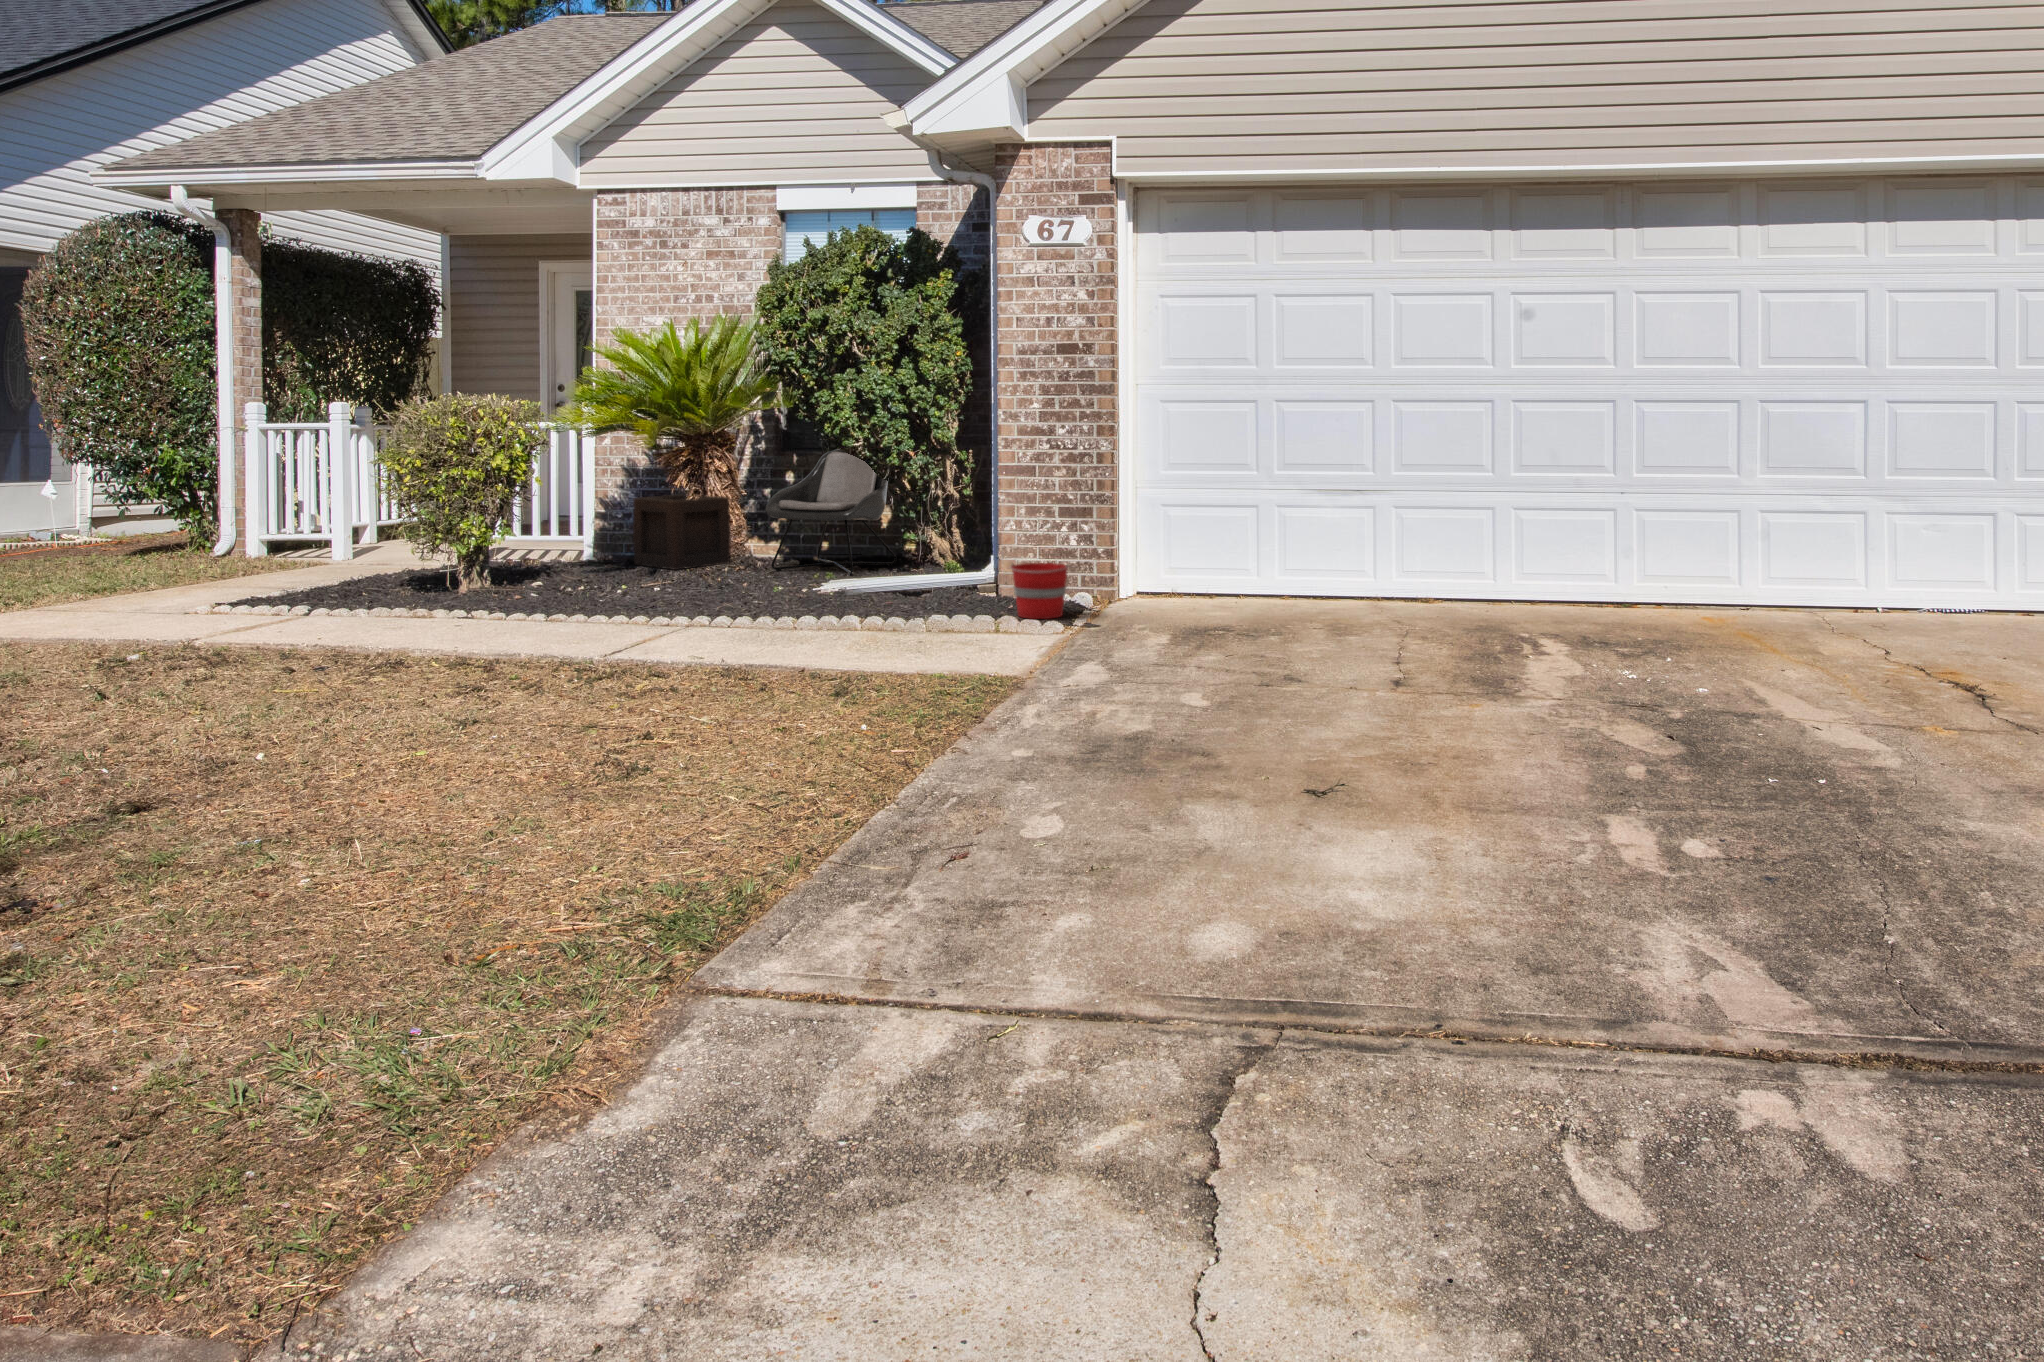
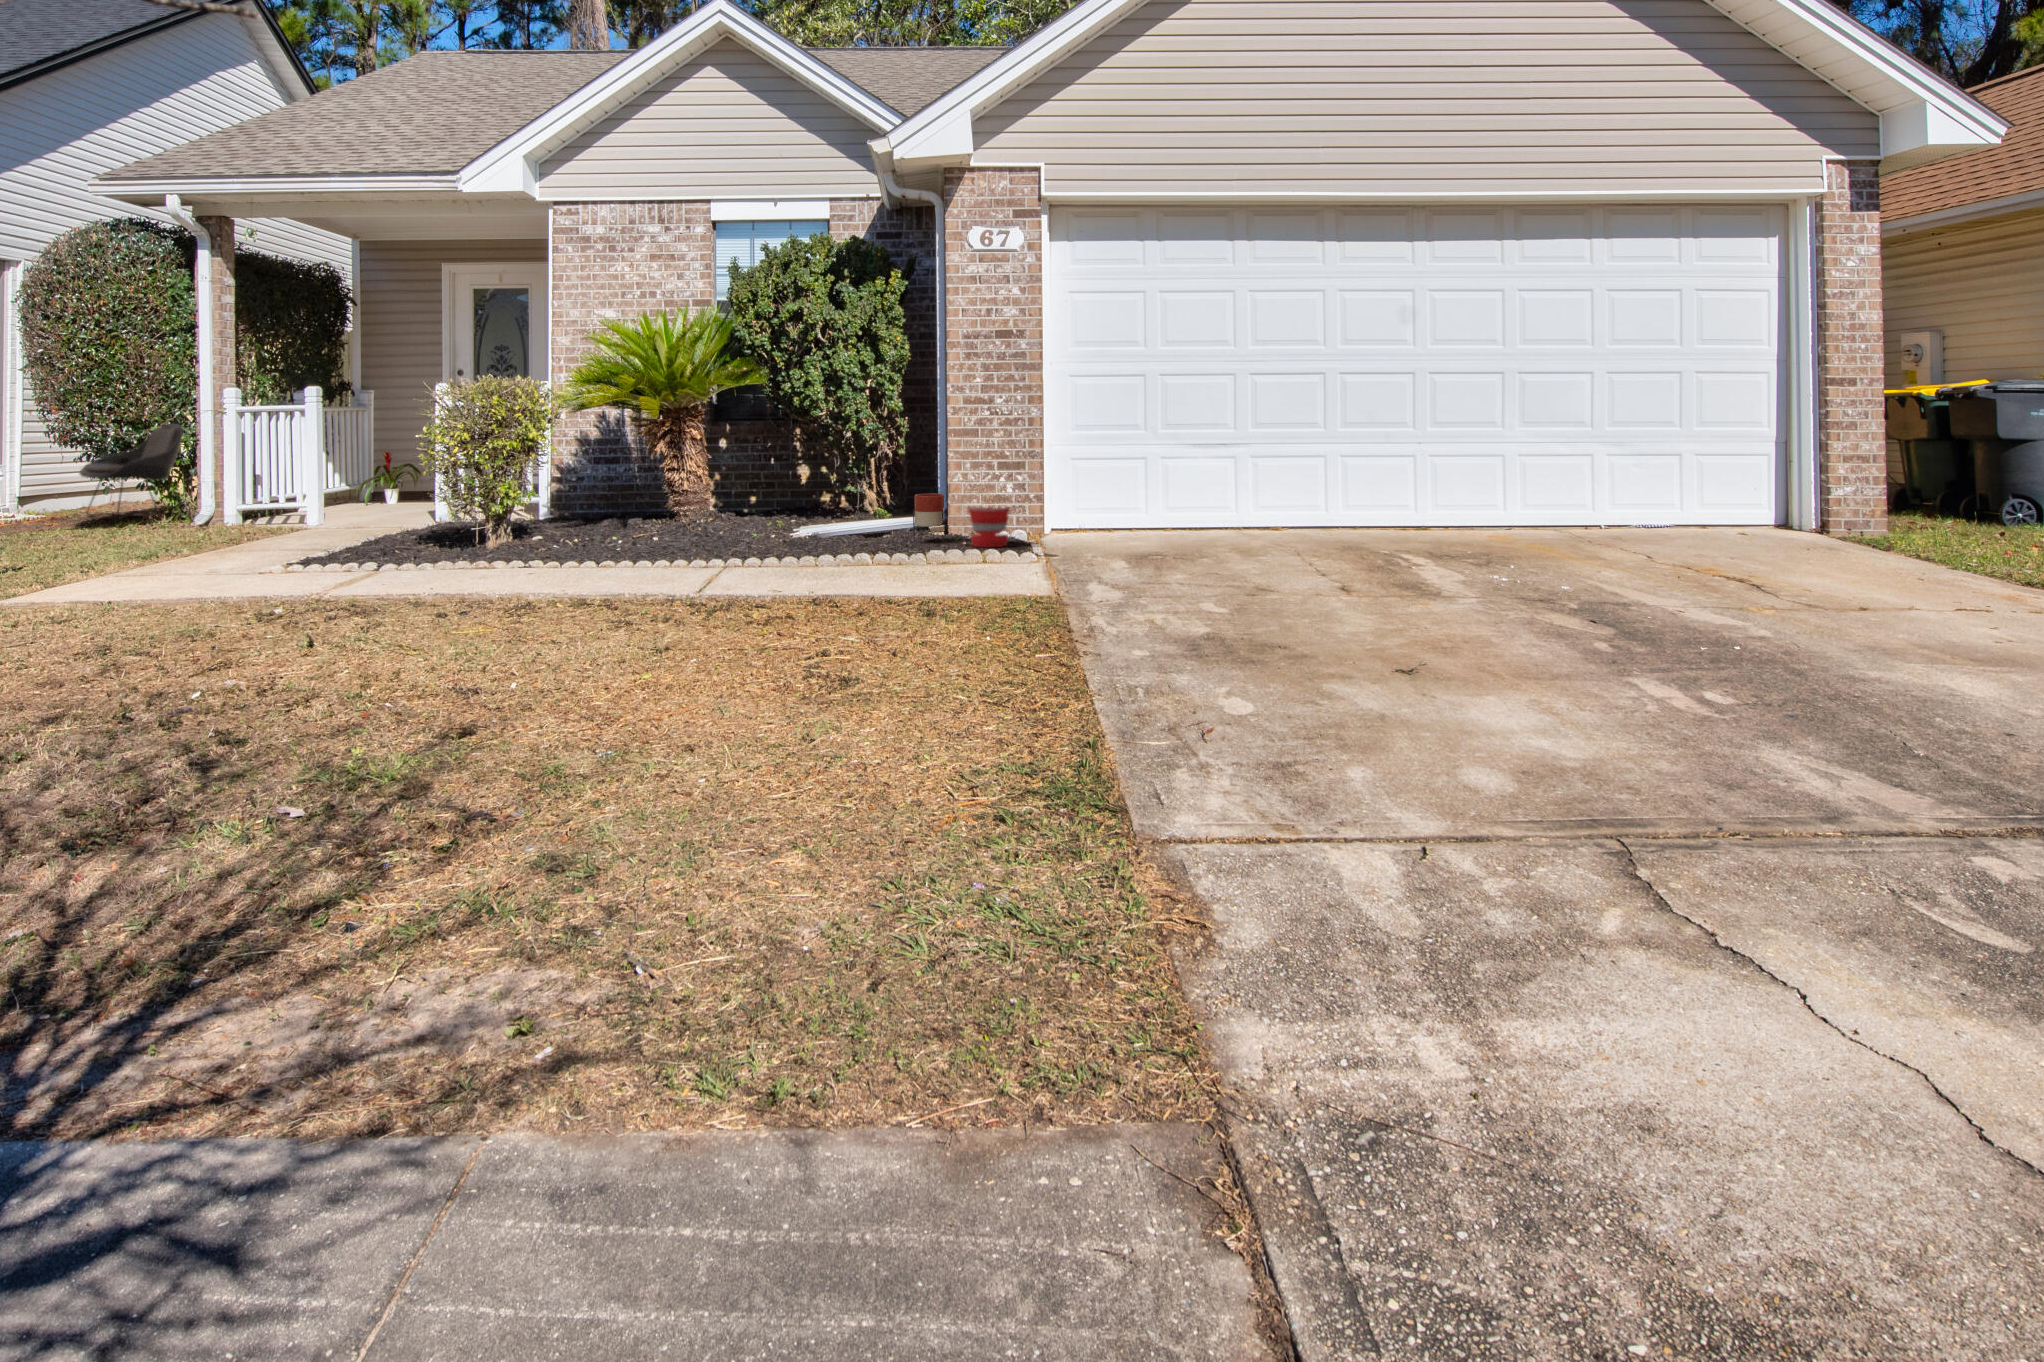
lounge chair: present [766,449,897,575] -> present [80,424,187,521]
wooden crate: present [633,494,731,570] -> none [600,461,683,523]
planter: none [953,547,995,610] -> present [913,493,946,543]

